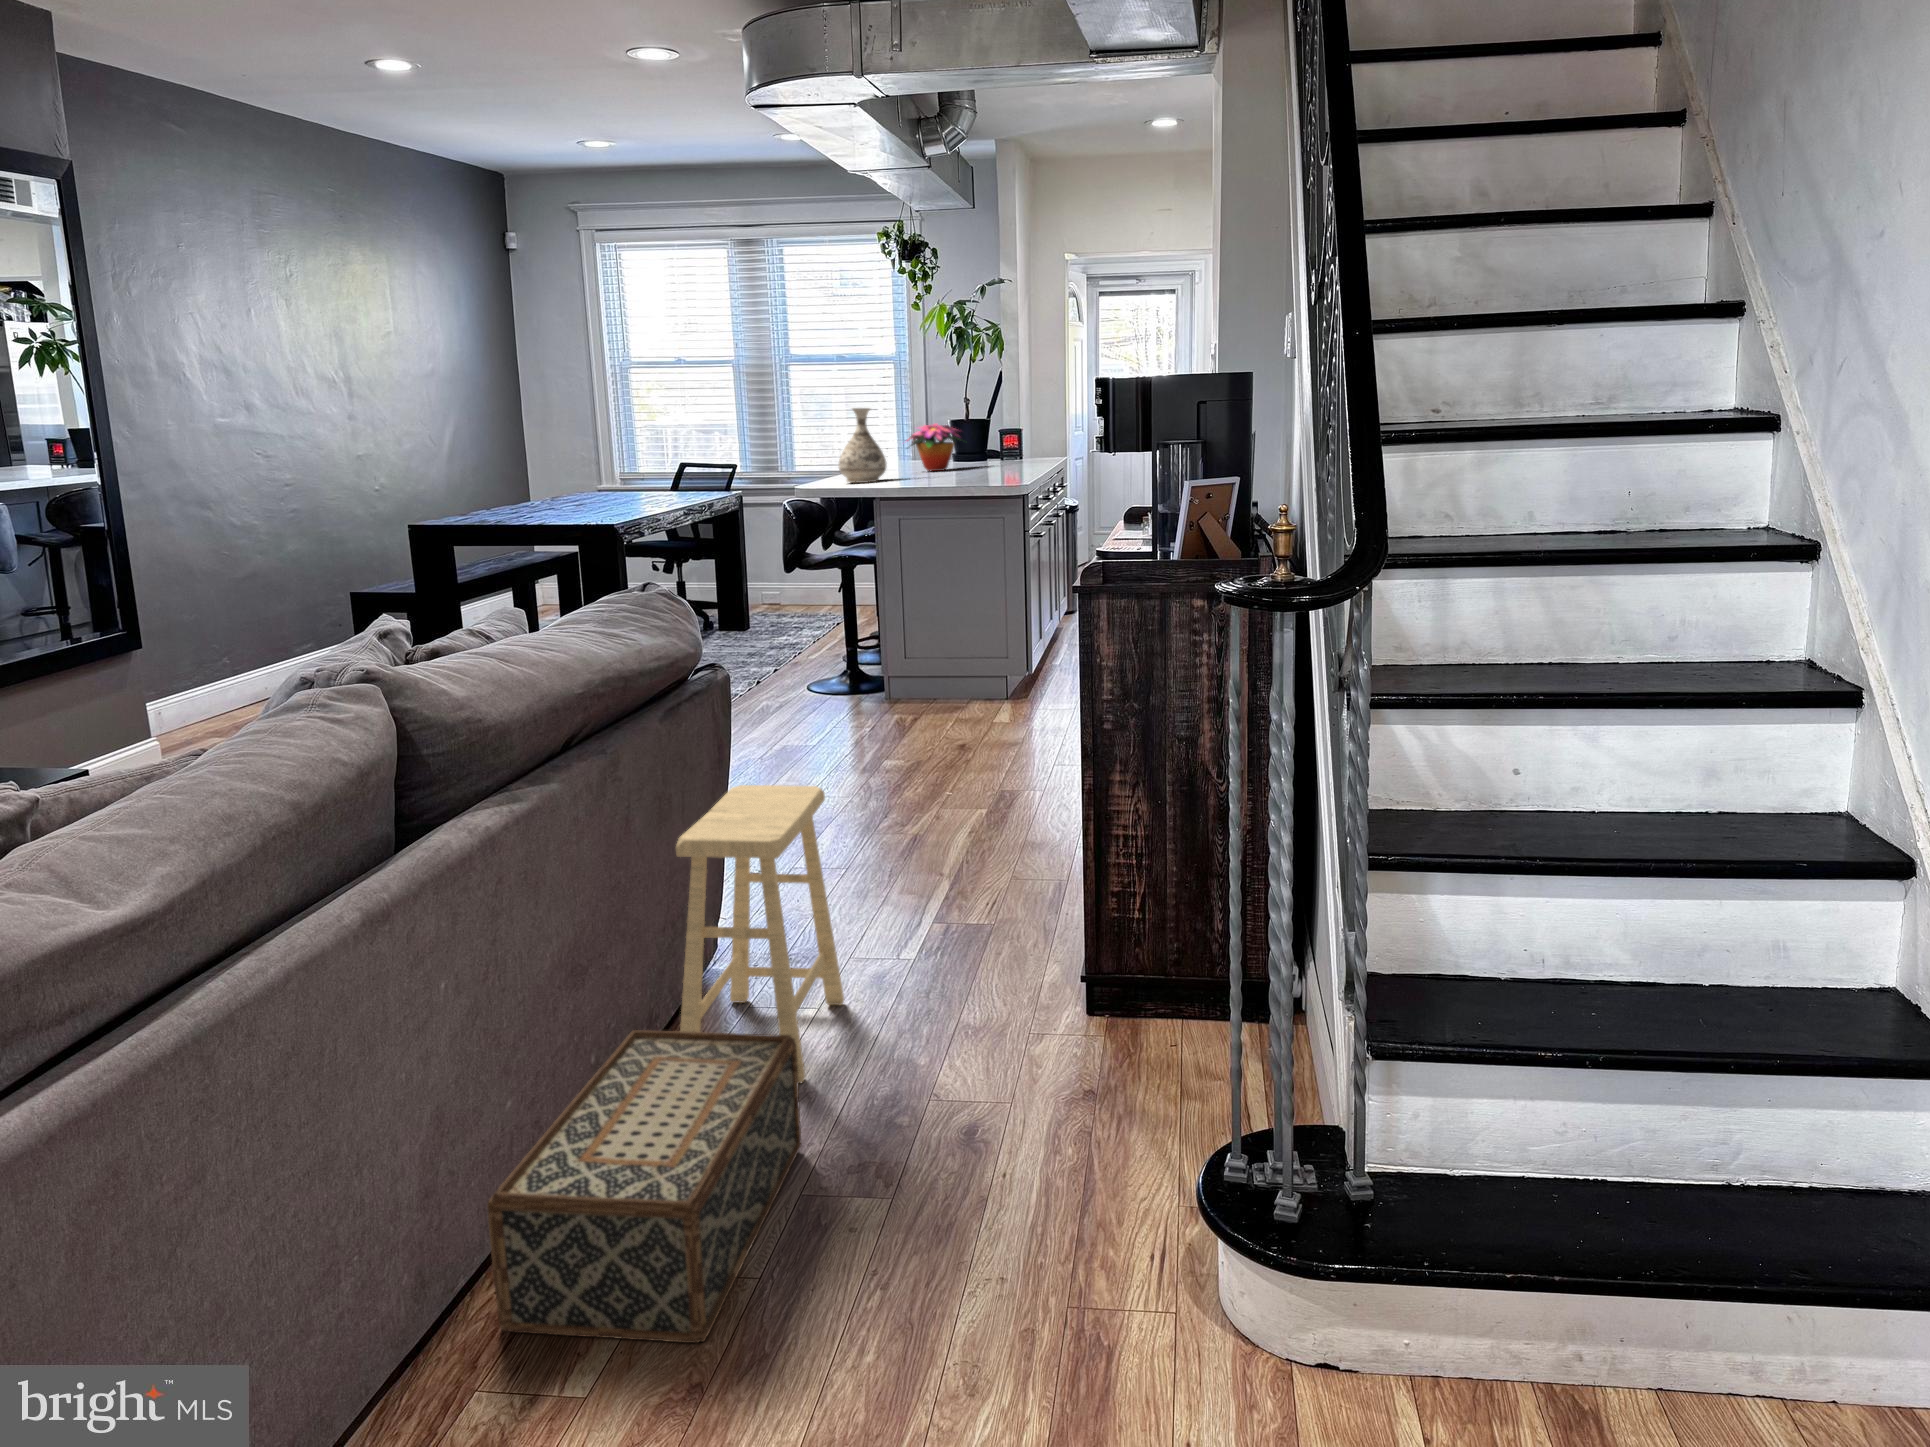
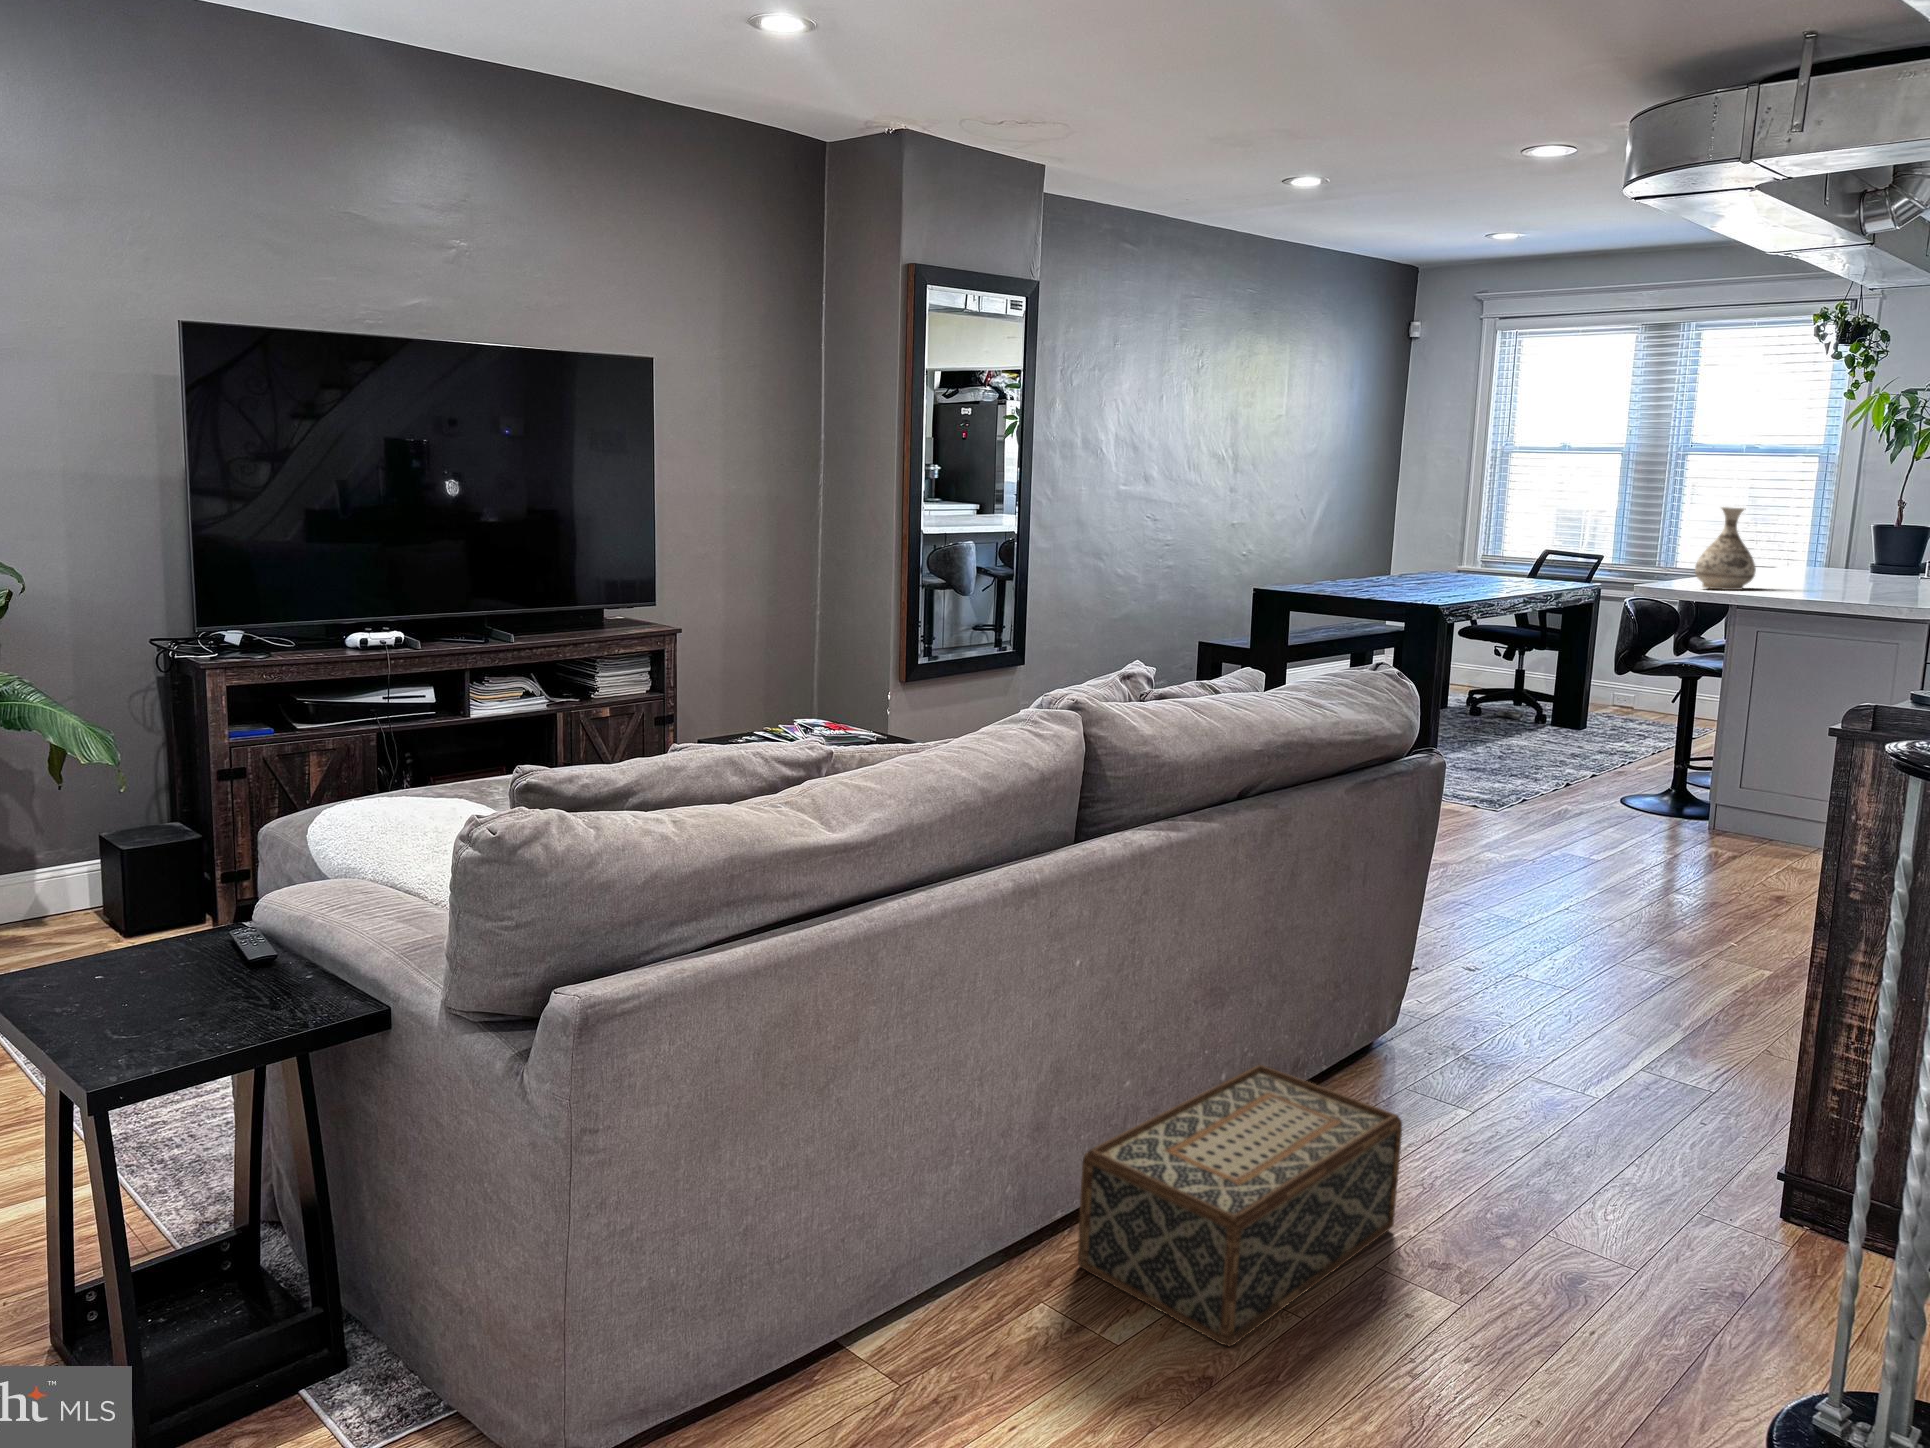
flower arrangement: present [907,424,960,471] -> none [1782,529,1881,585]
footstool: present [676,785,845,1083] -> none [1309,872,1513,1173]

